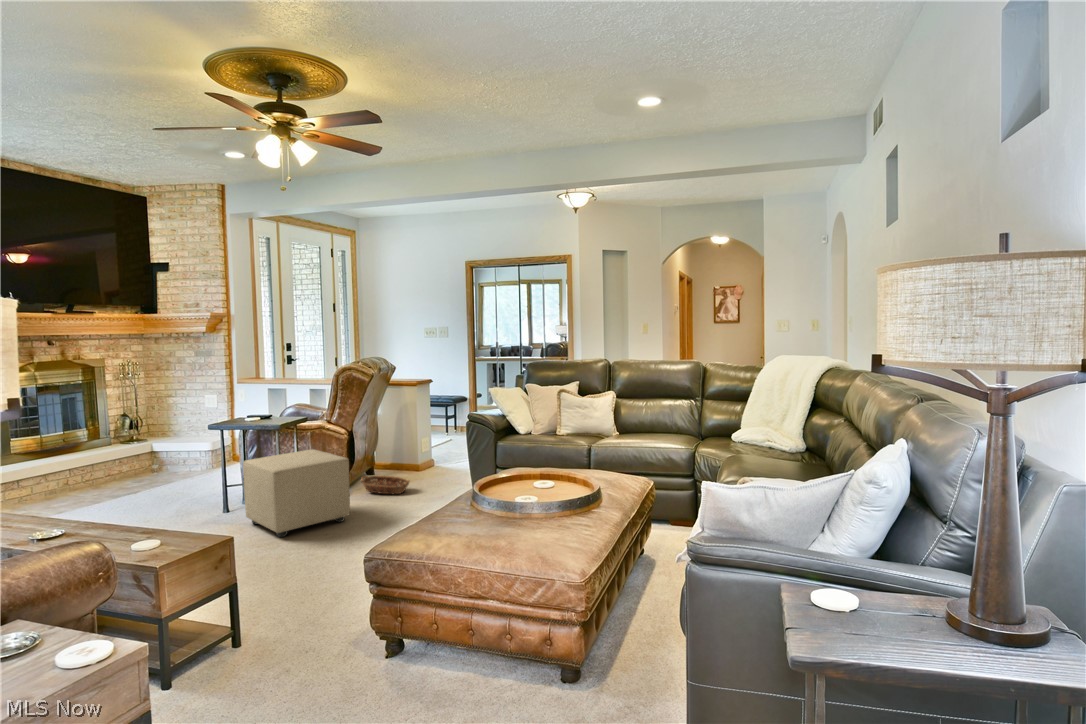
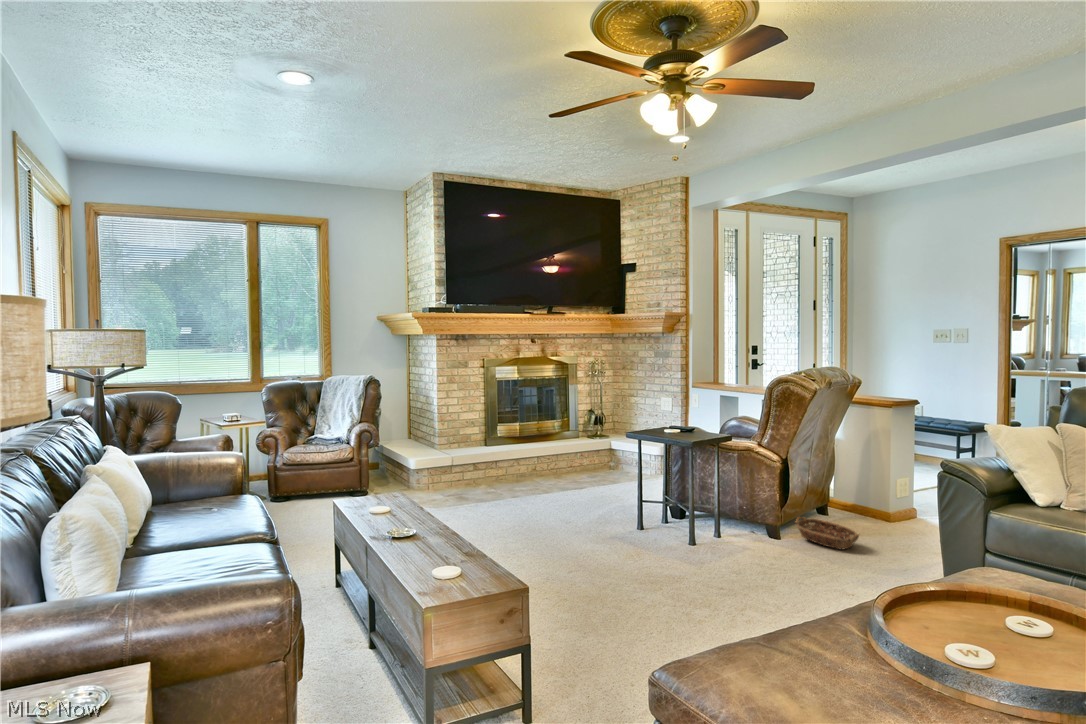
ottoman: present [243,449,350,537] -> none [653,474,763,571]

